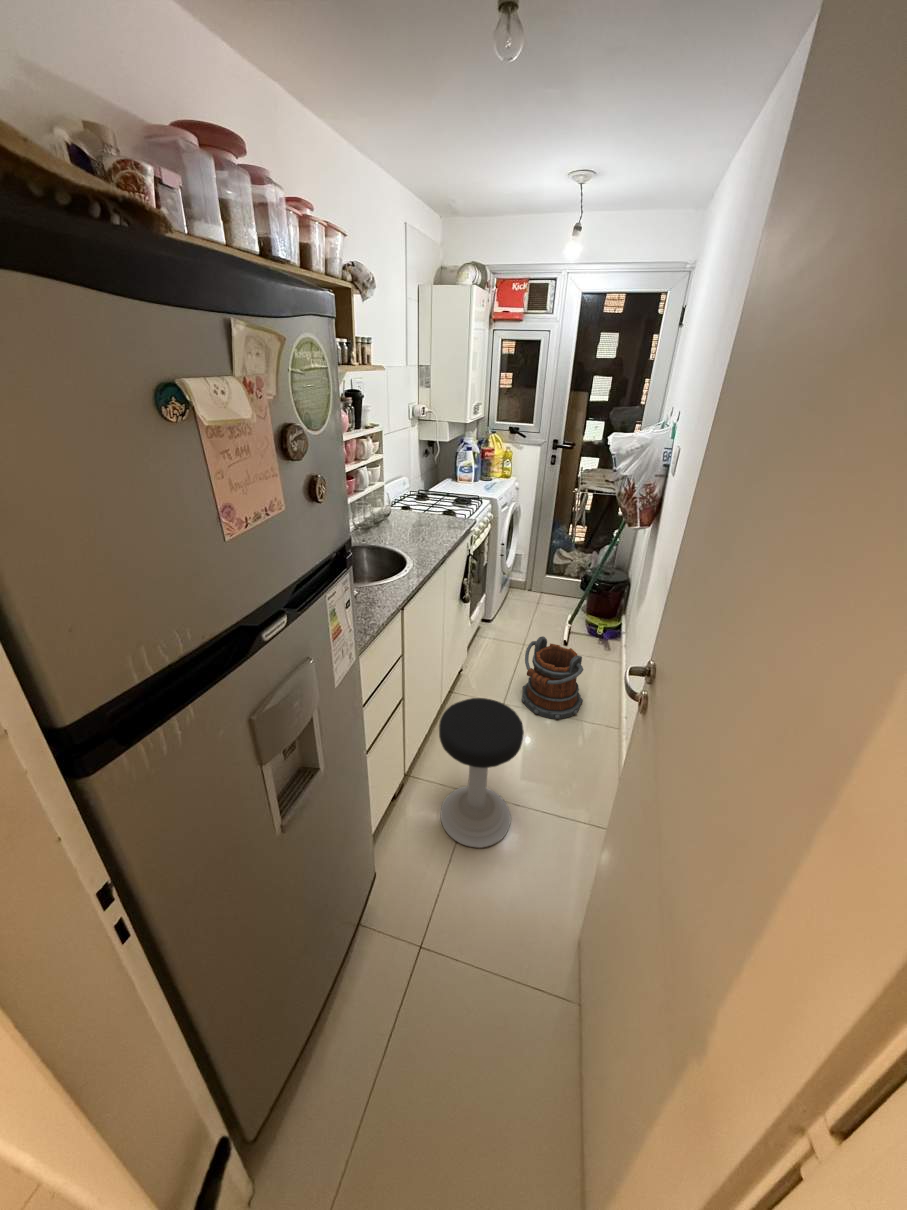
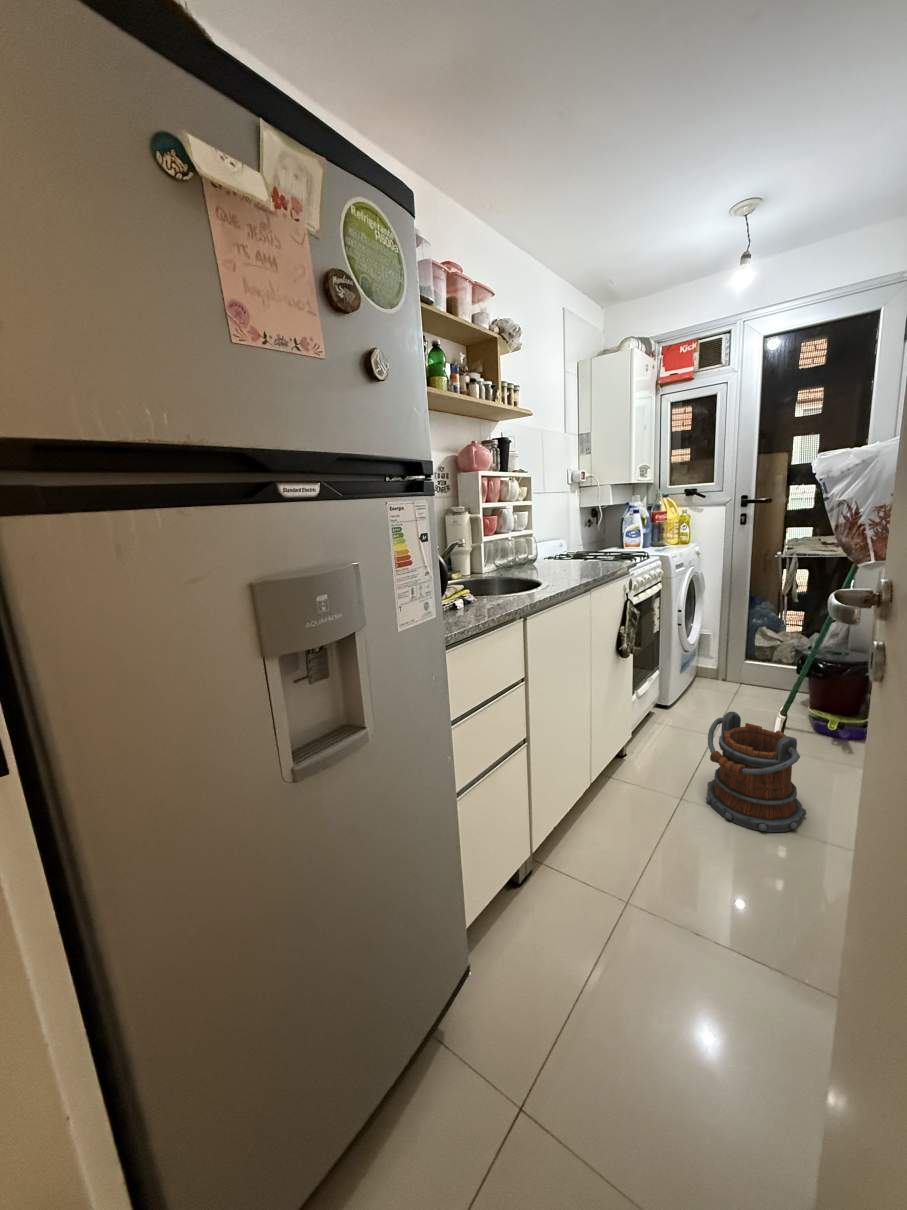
stool: present [439,698,524,848] -> none [567,754,691,987]

